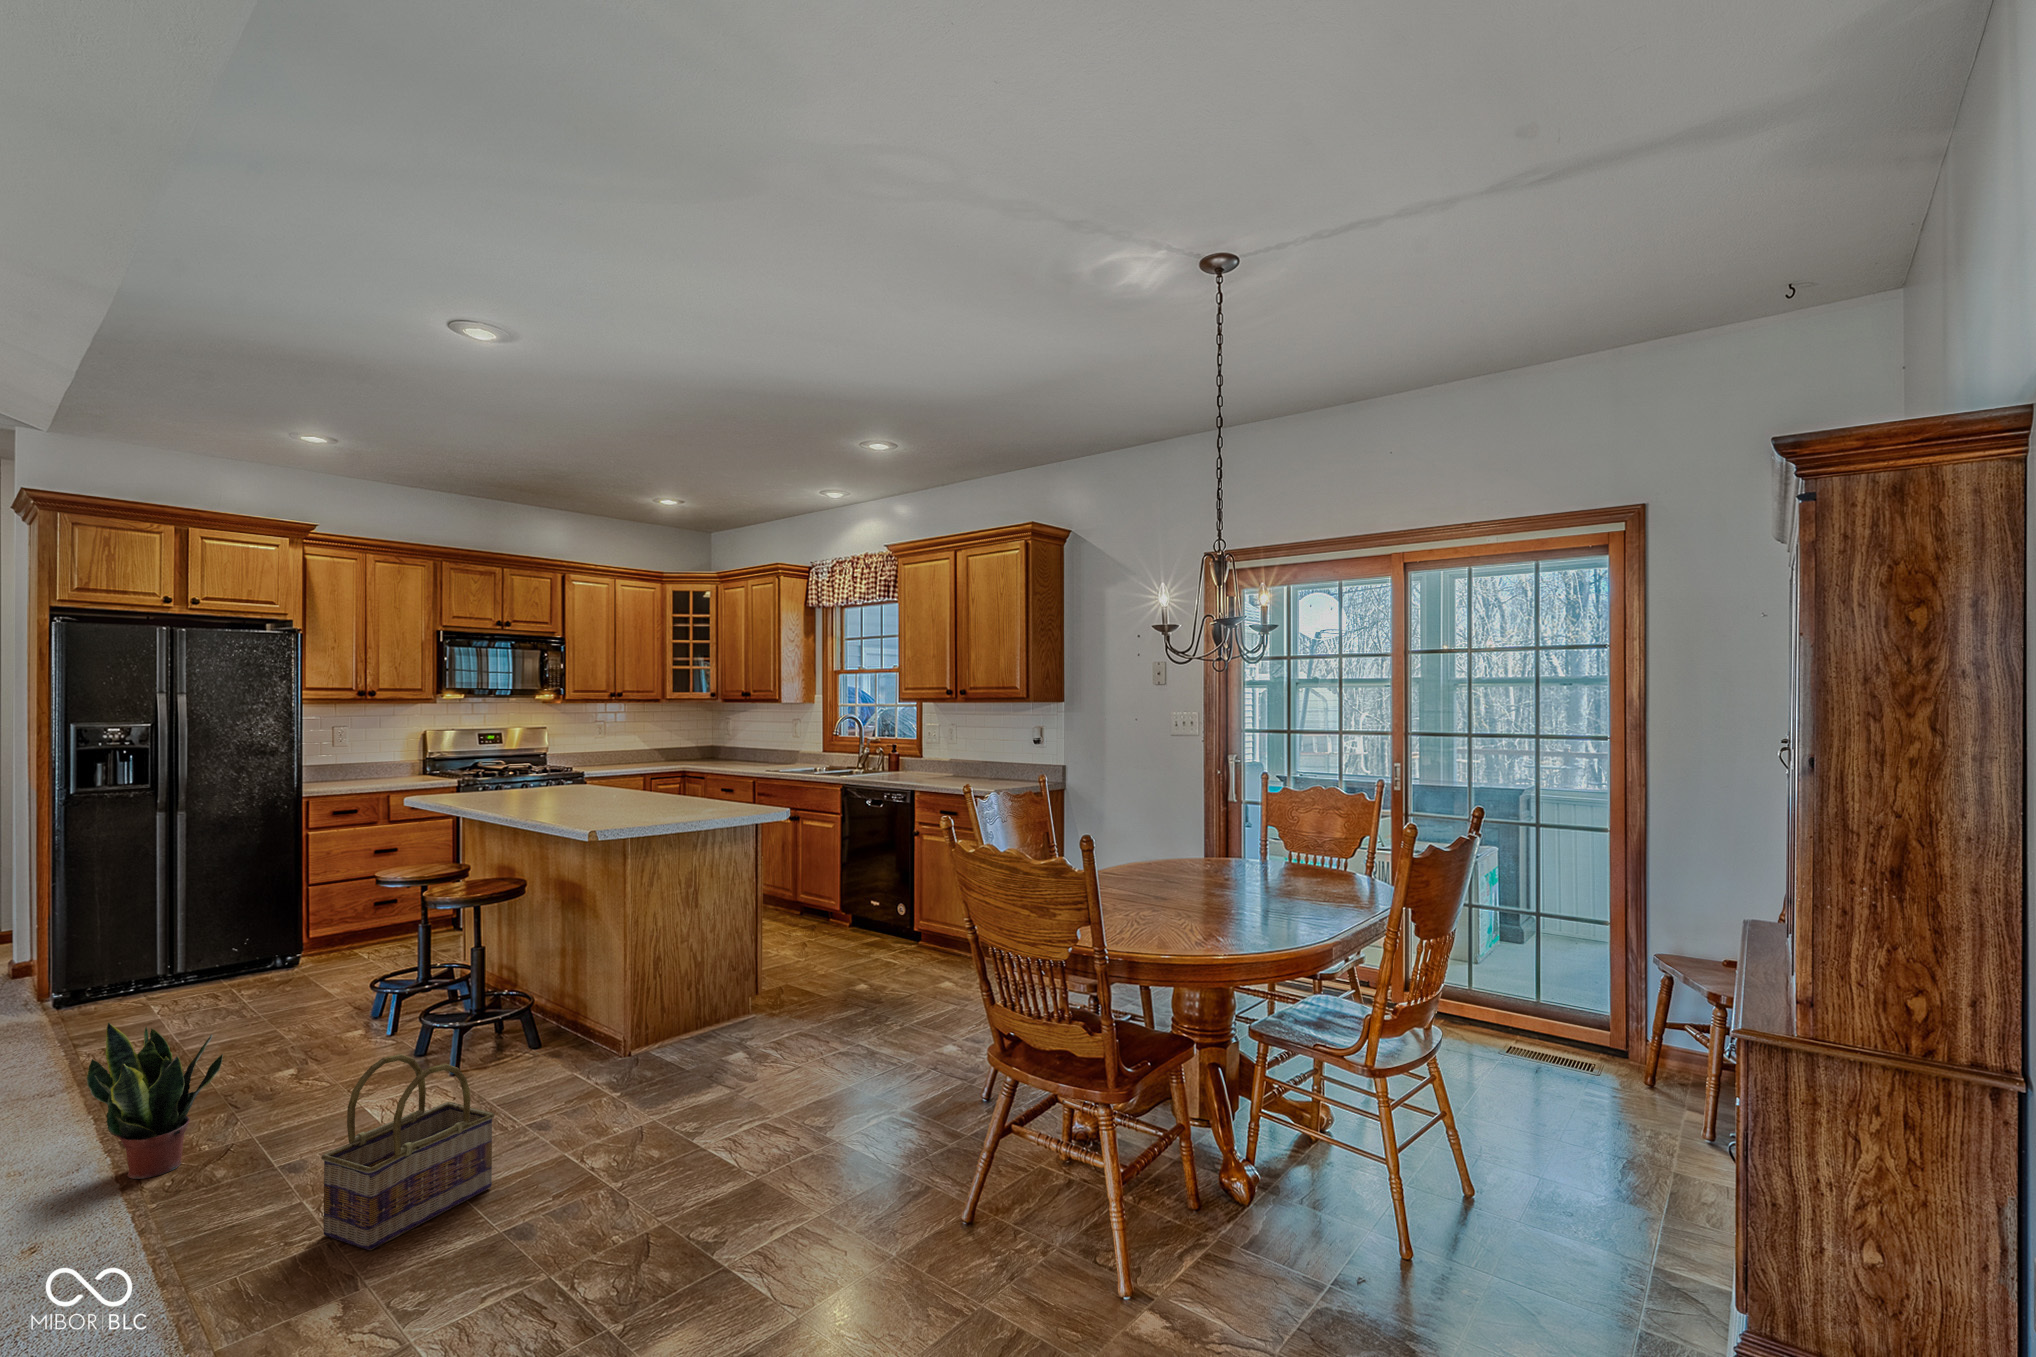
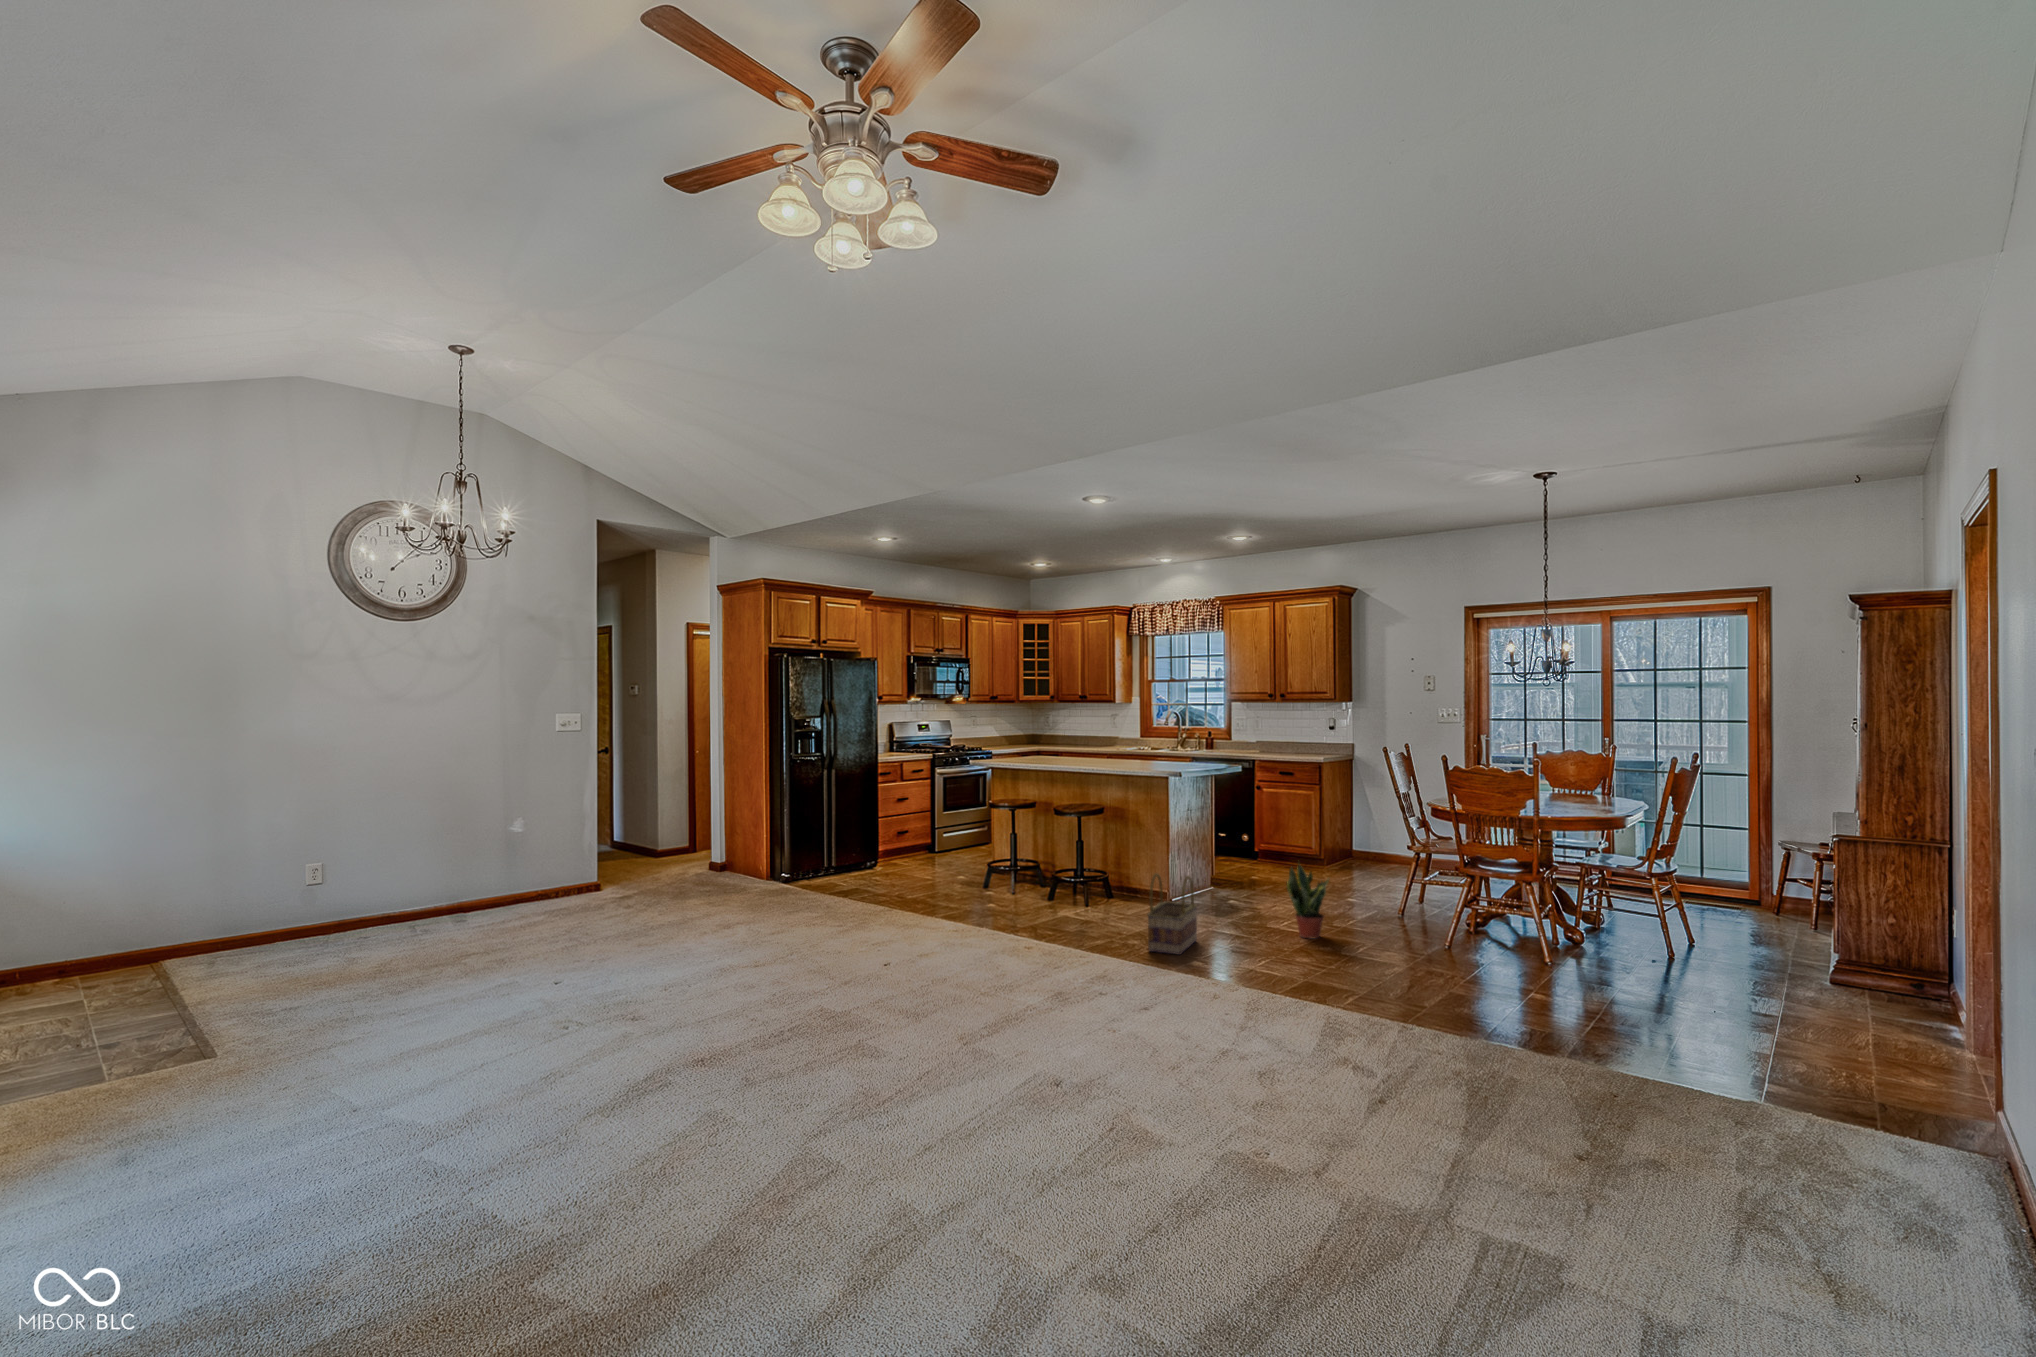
potted plant: present [87,1023,223,1179] -> present [1287,864,1329,939]

